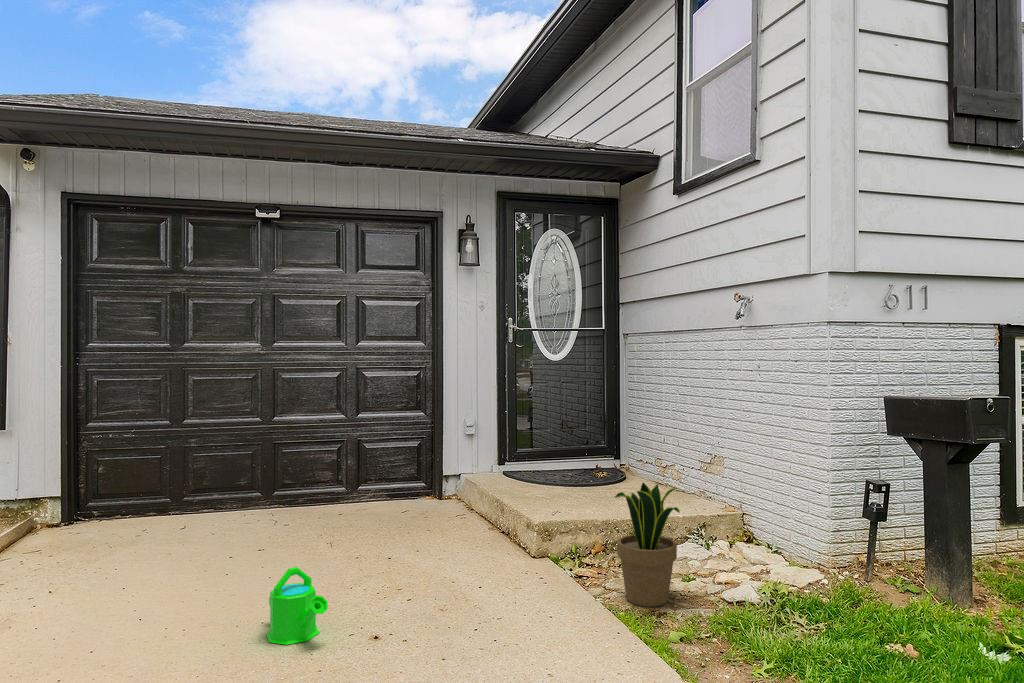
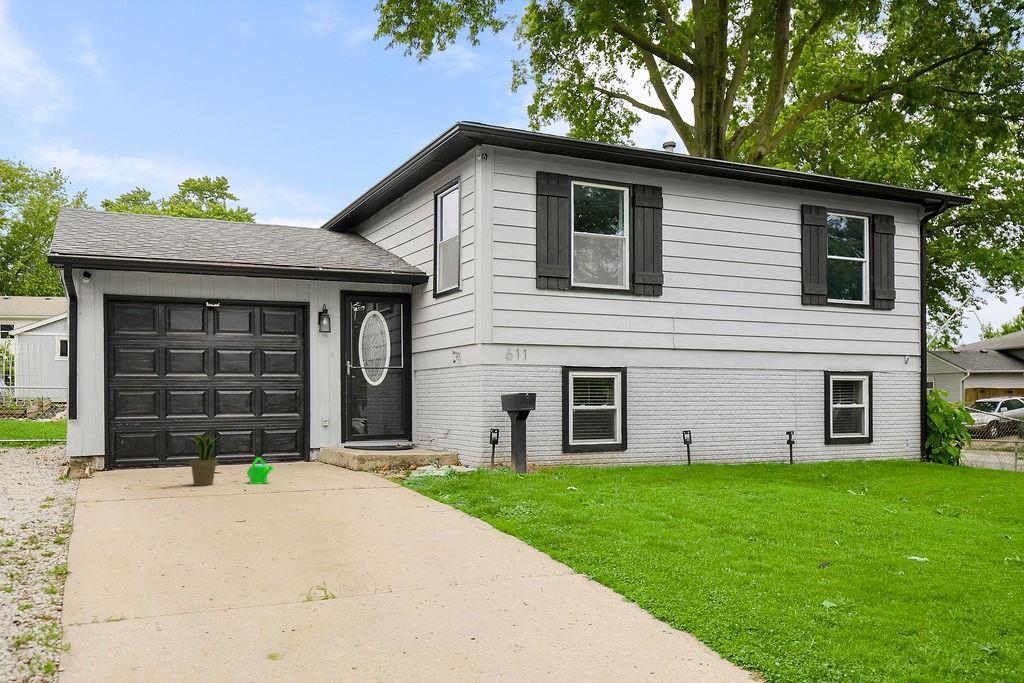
potted plant: present [615,483,680,607] -> present [189,434,217,486]

